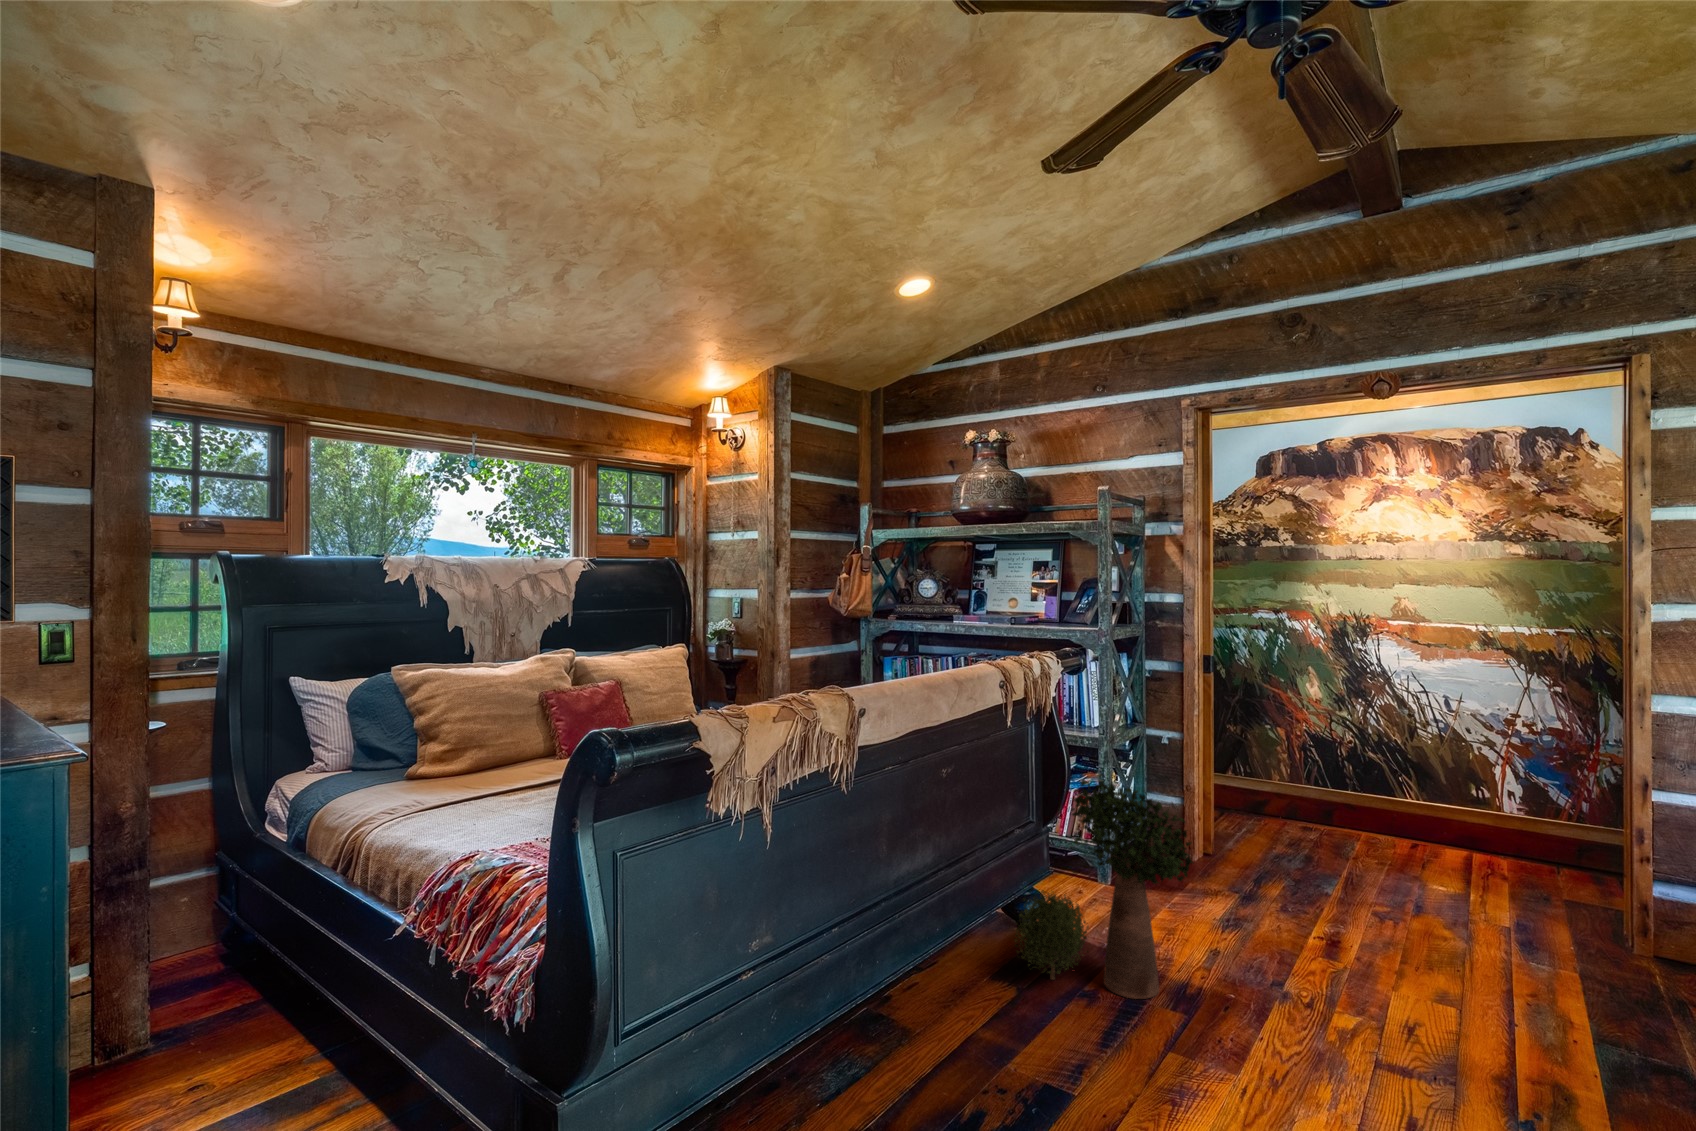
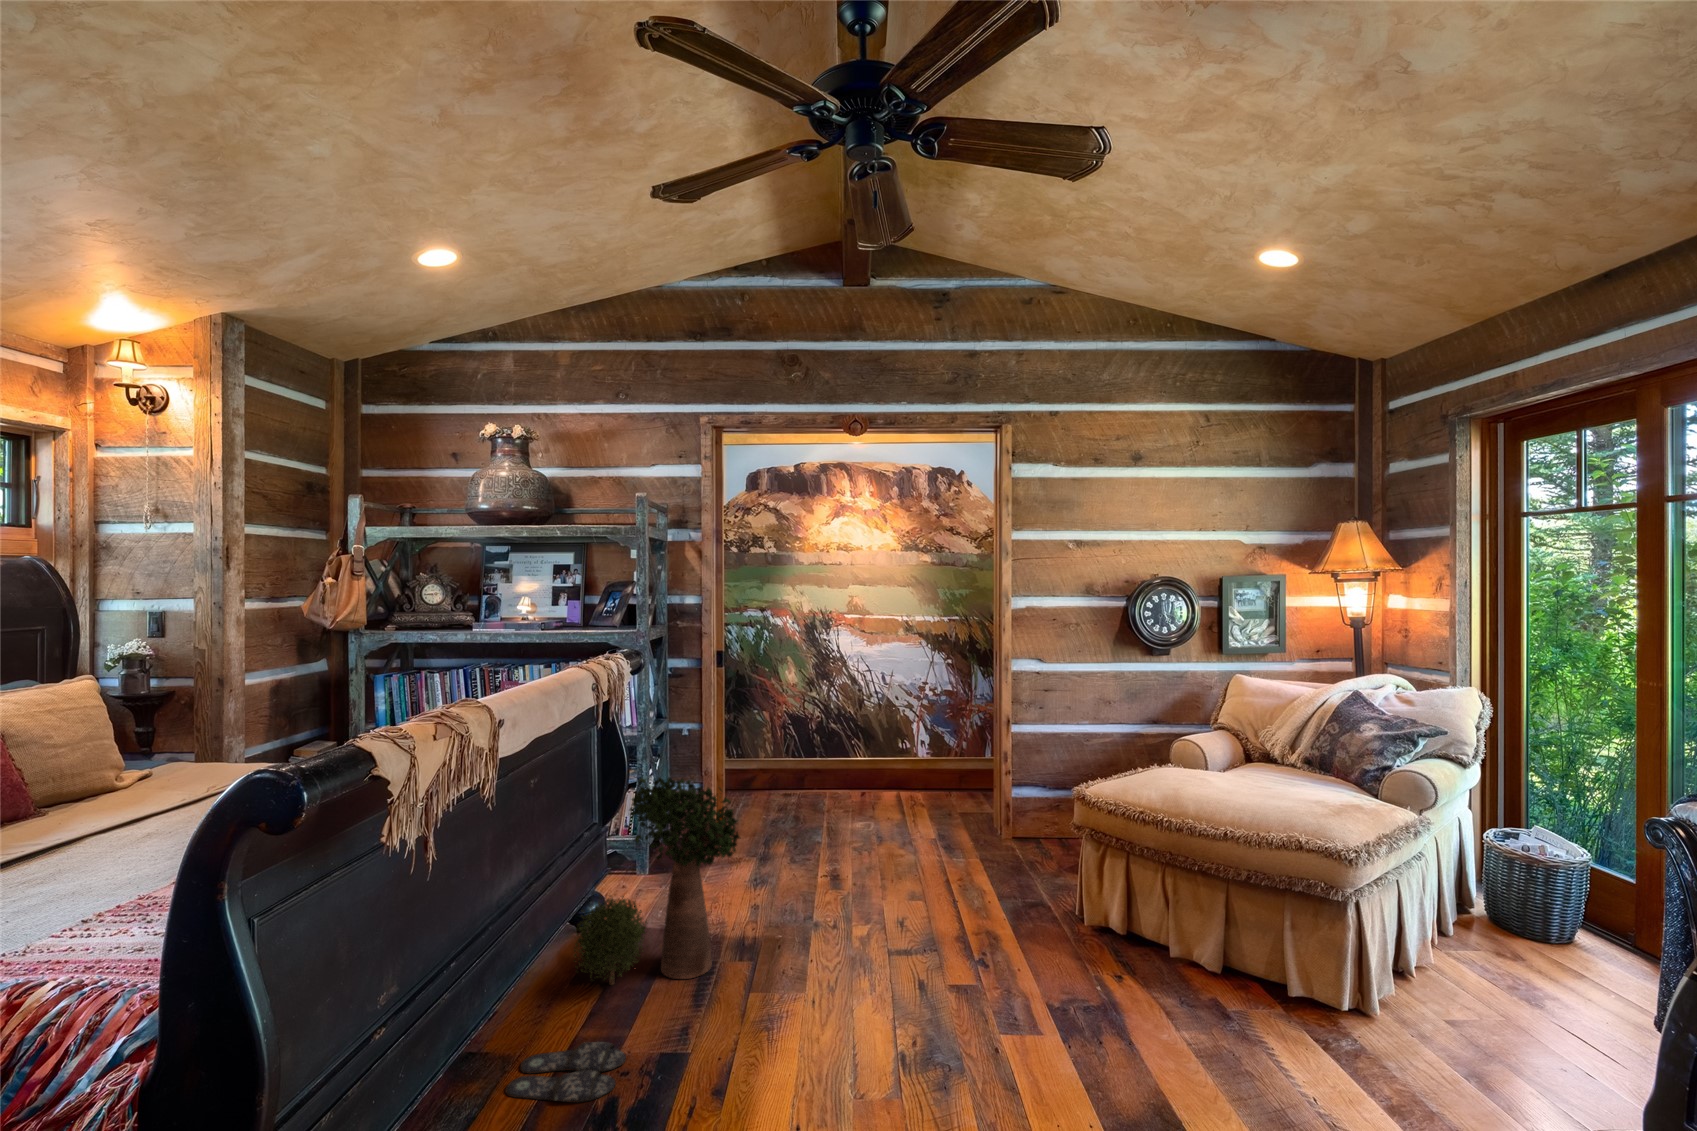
slippers: none [936,1019,1047,1080] -> present [505,1042,626,1103]

